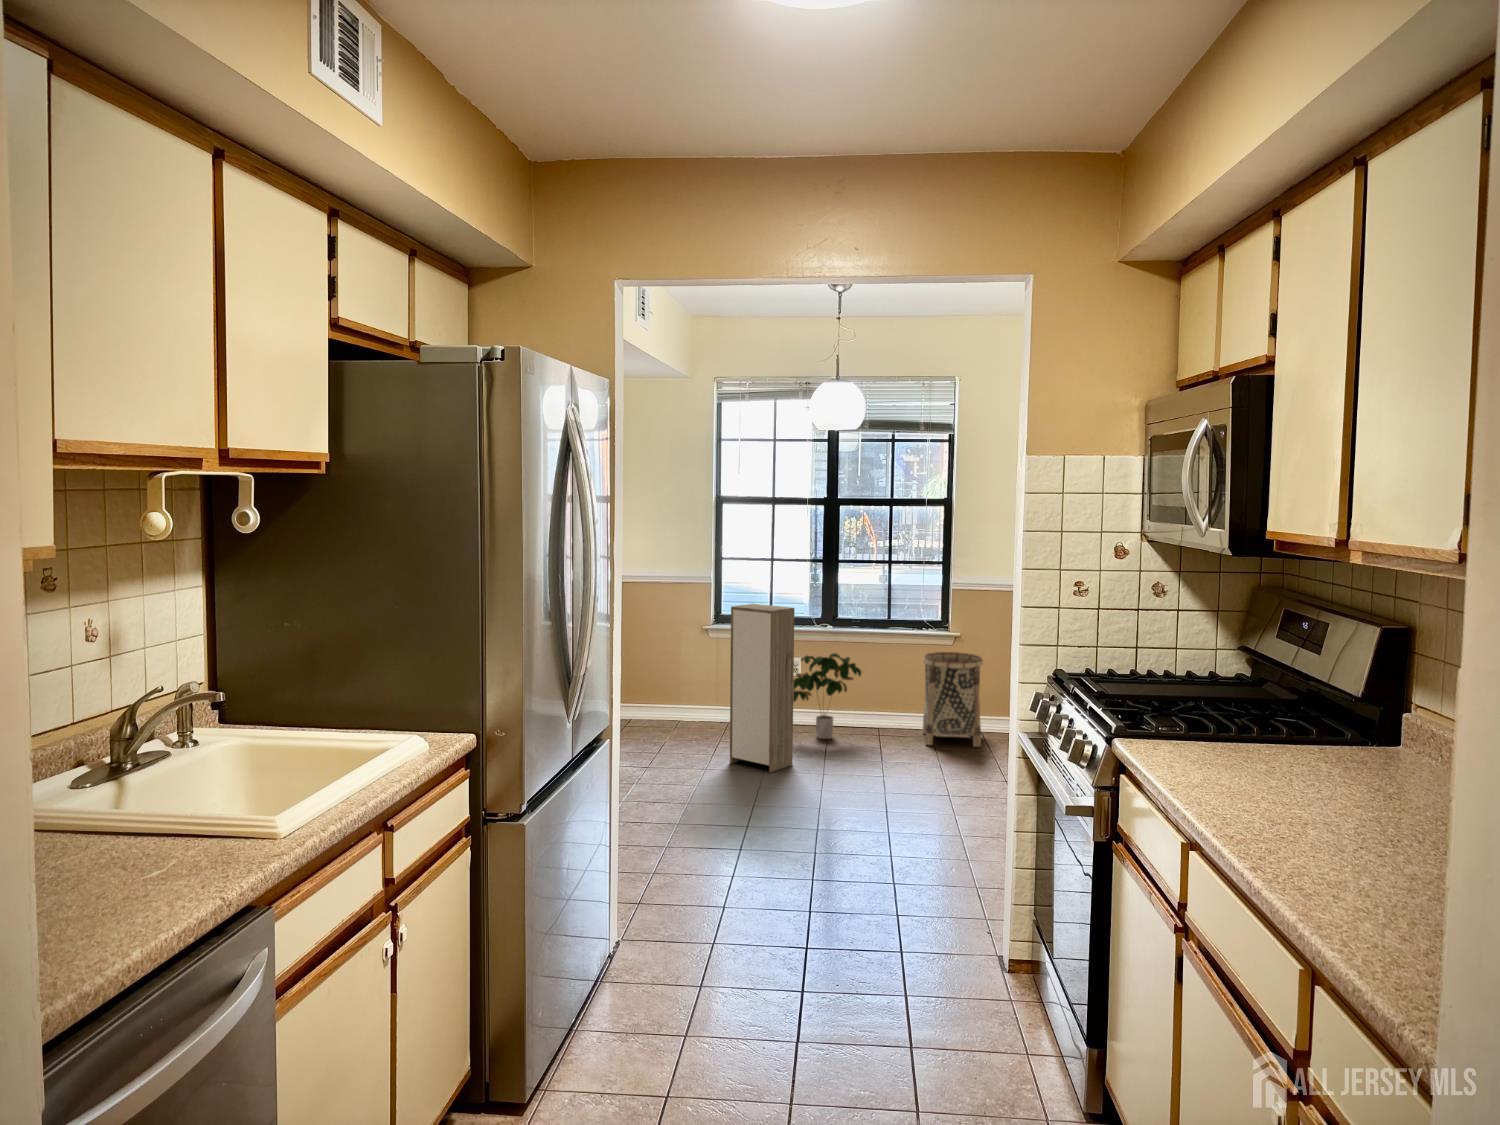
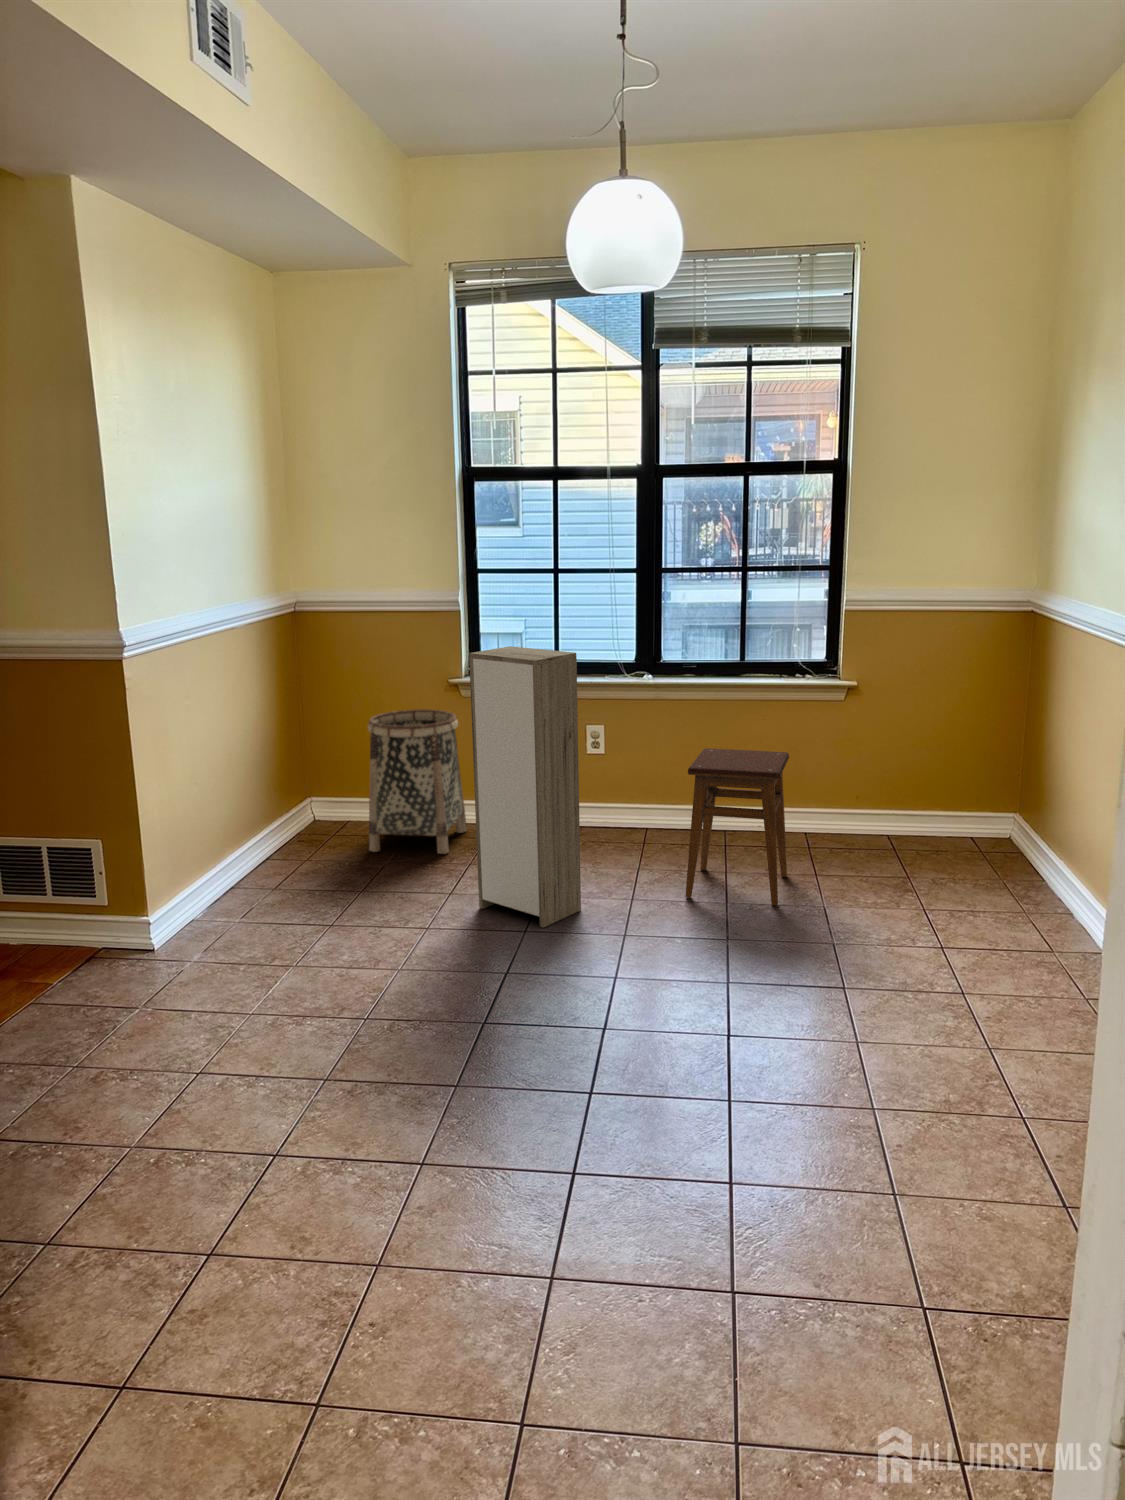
basket: present [922,652,983,747] -> present [368,709,467,854]
potted plant: present [793,653,861,739] -> none [576,719,698,854]
stool: none [855,670,918,764] -> present [685,748,789,905]

